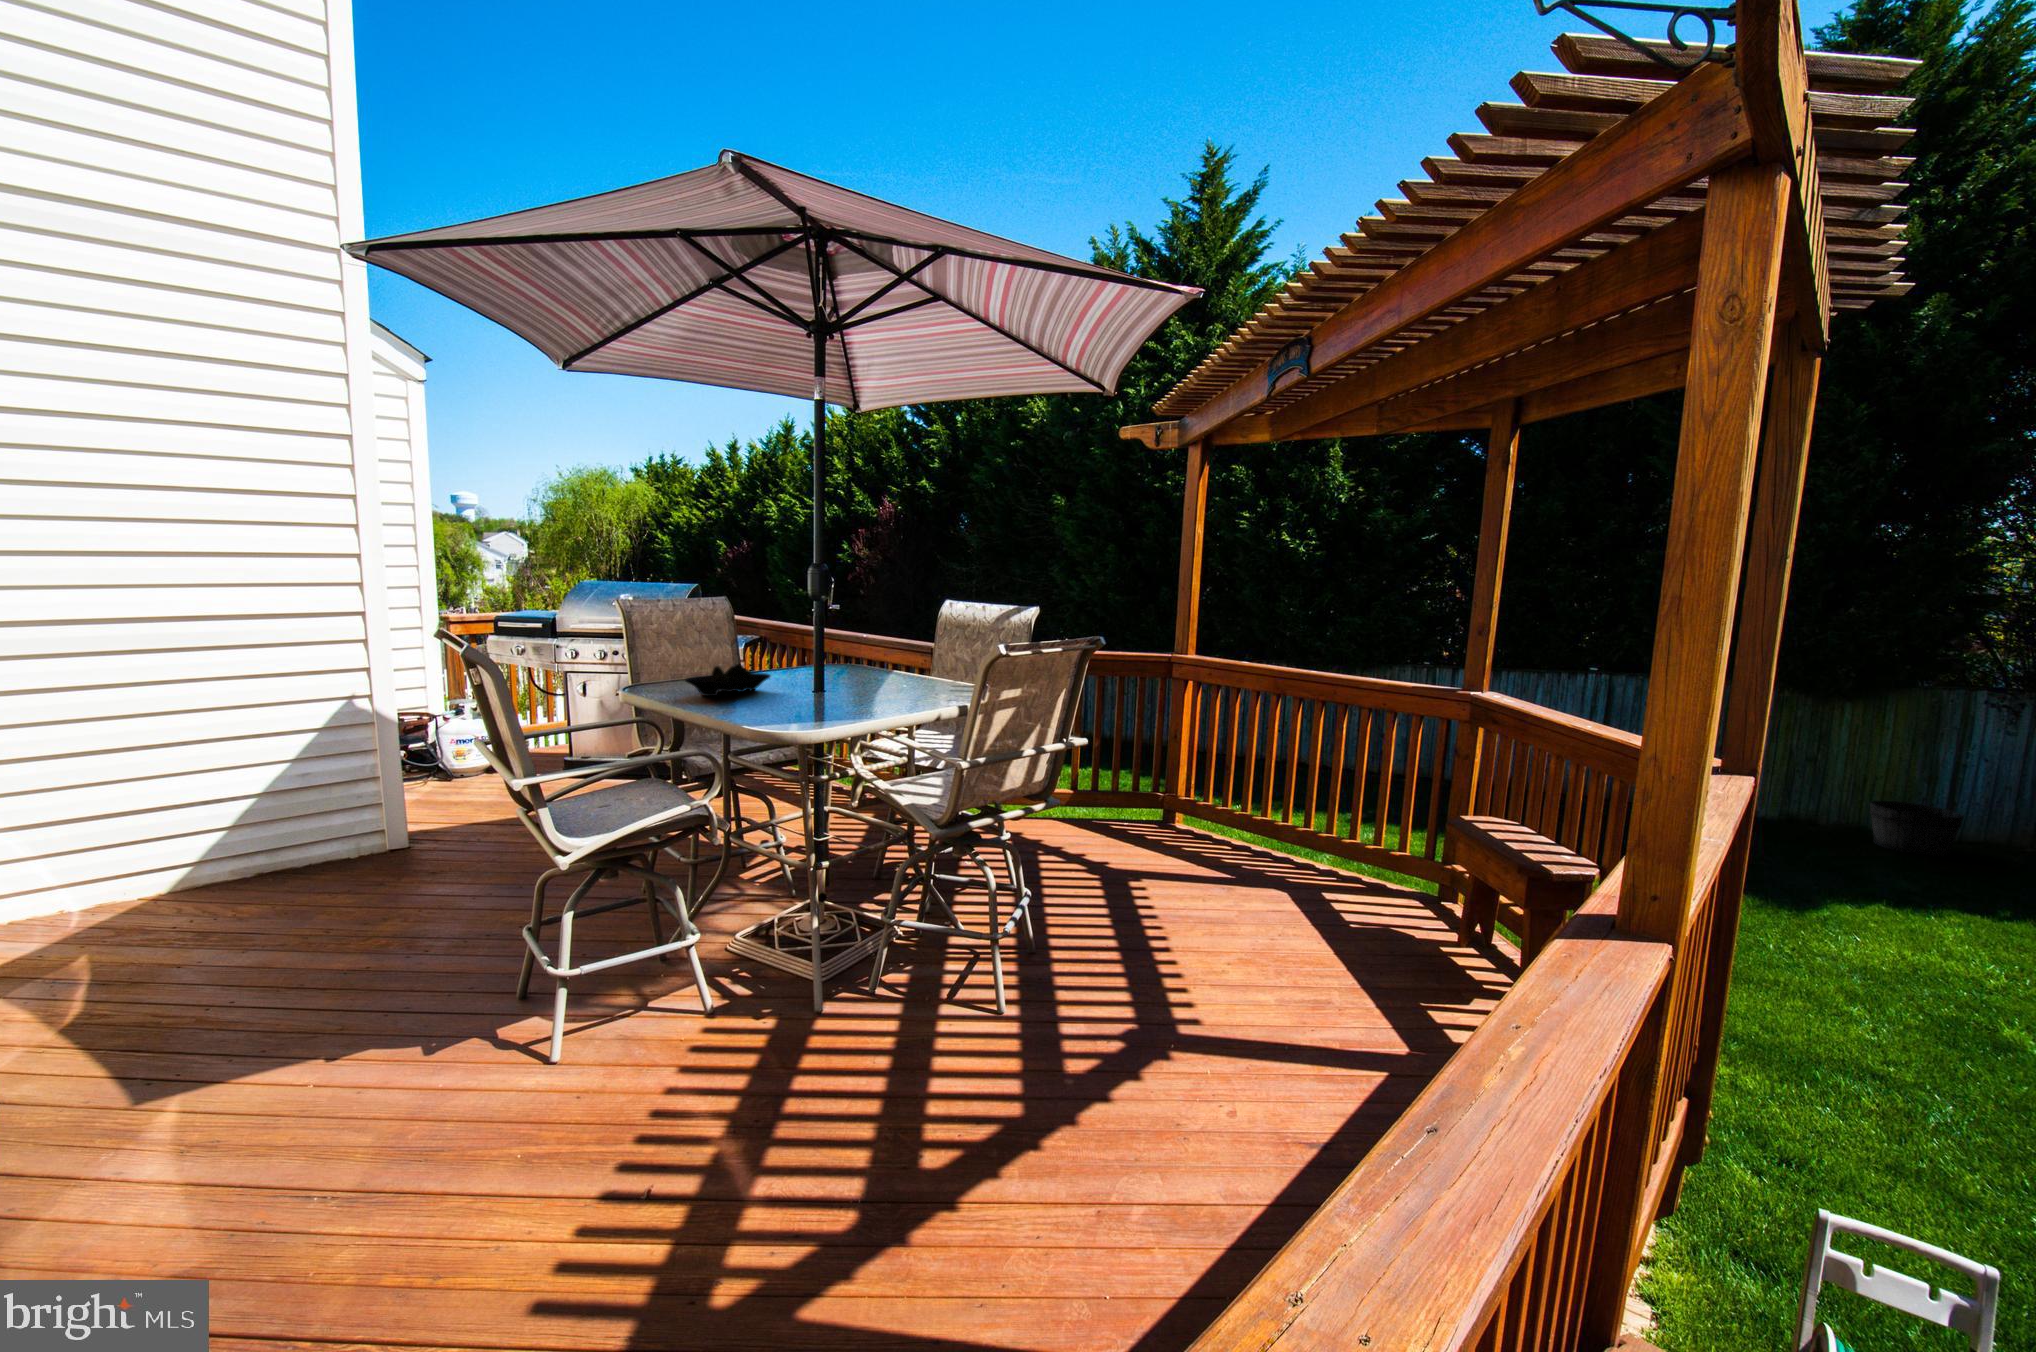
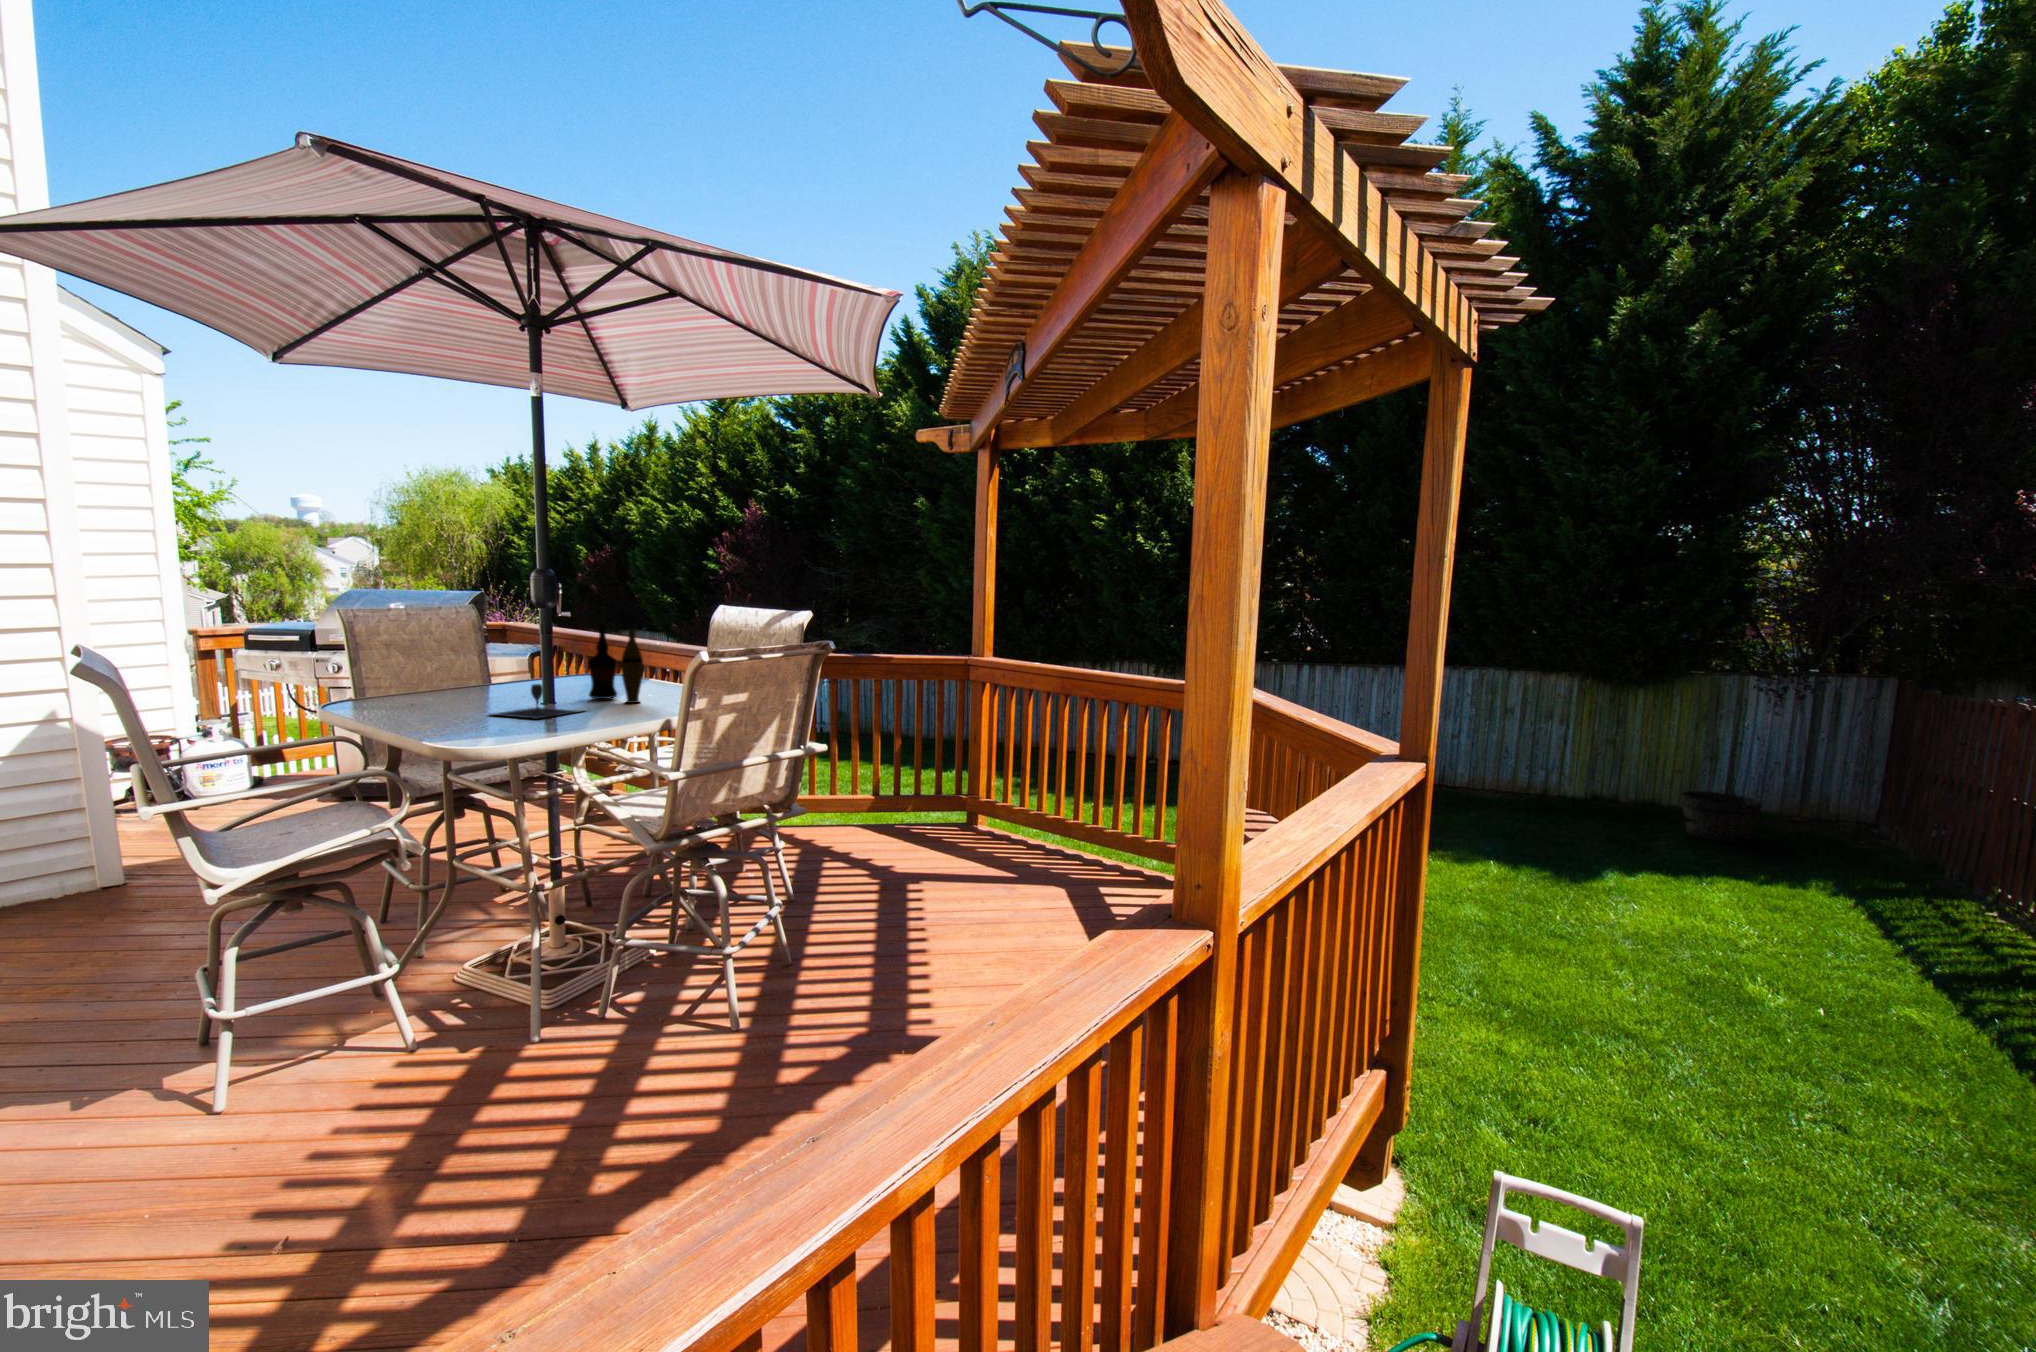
wine bottle: none [854,618,881,692] -> present [588,622,617,699]
vase: none [889,625,910,697] -> present [621,629,643,703]
fruit bowl: present [685,664,770,696] -> none [393,671,500,705]
wine glass: none [781,678,867,712] -> present [494,684,579,719]

